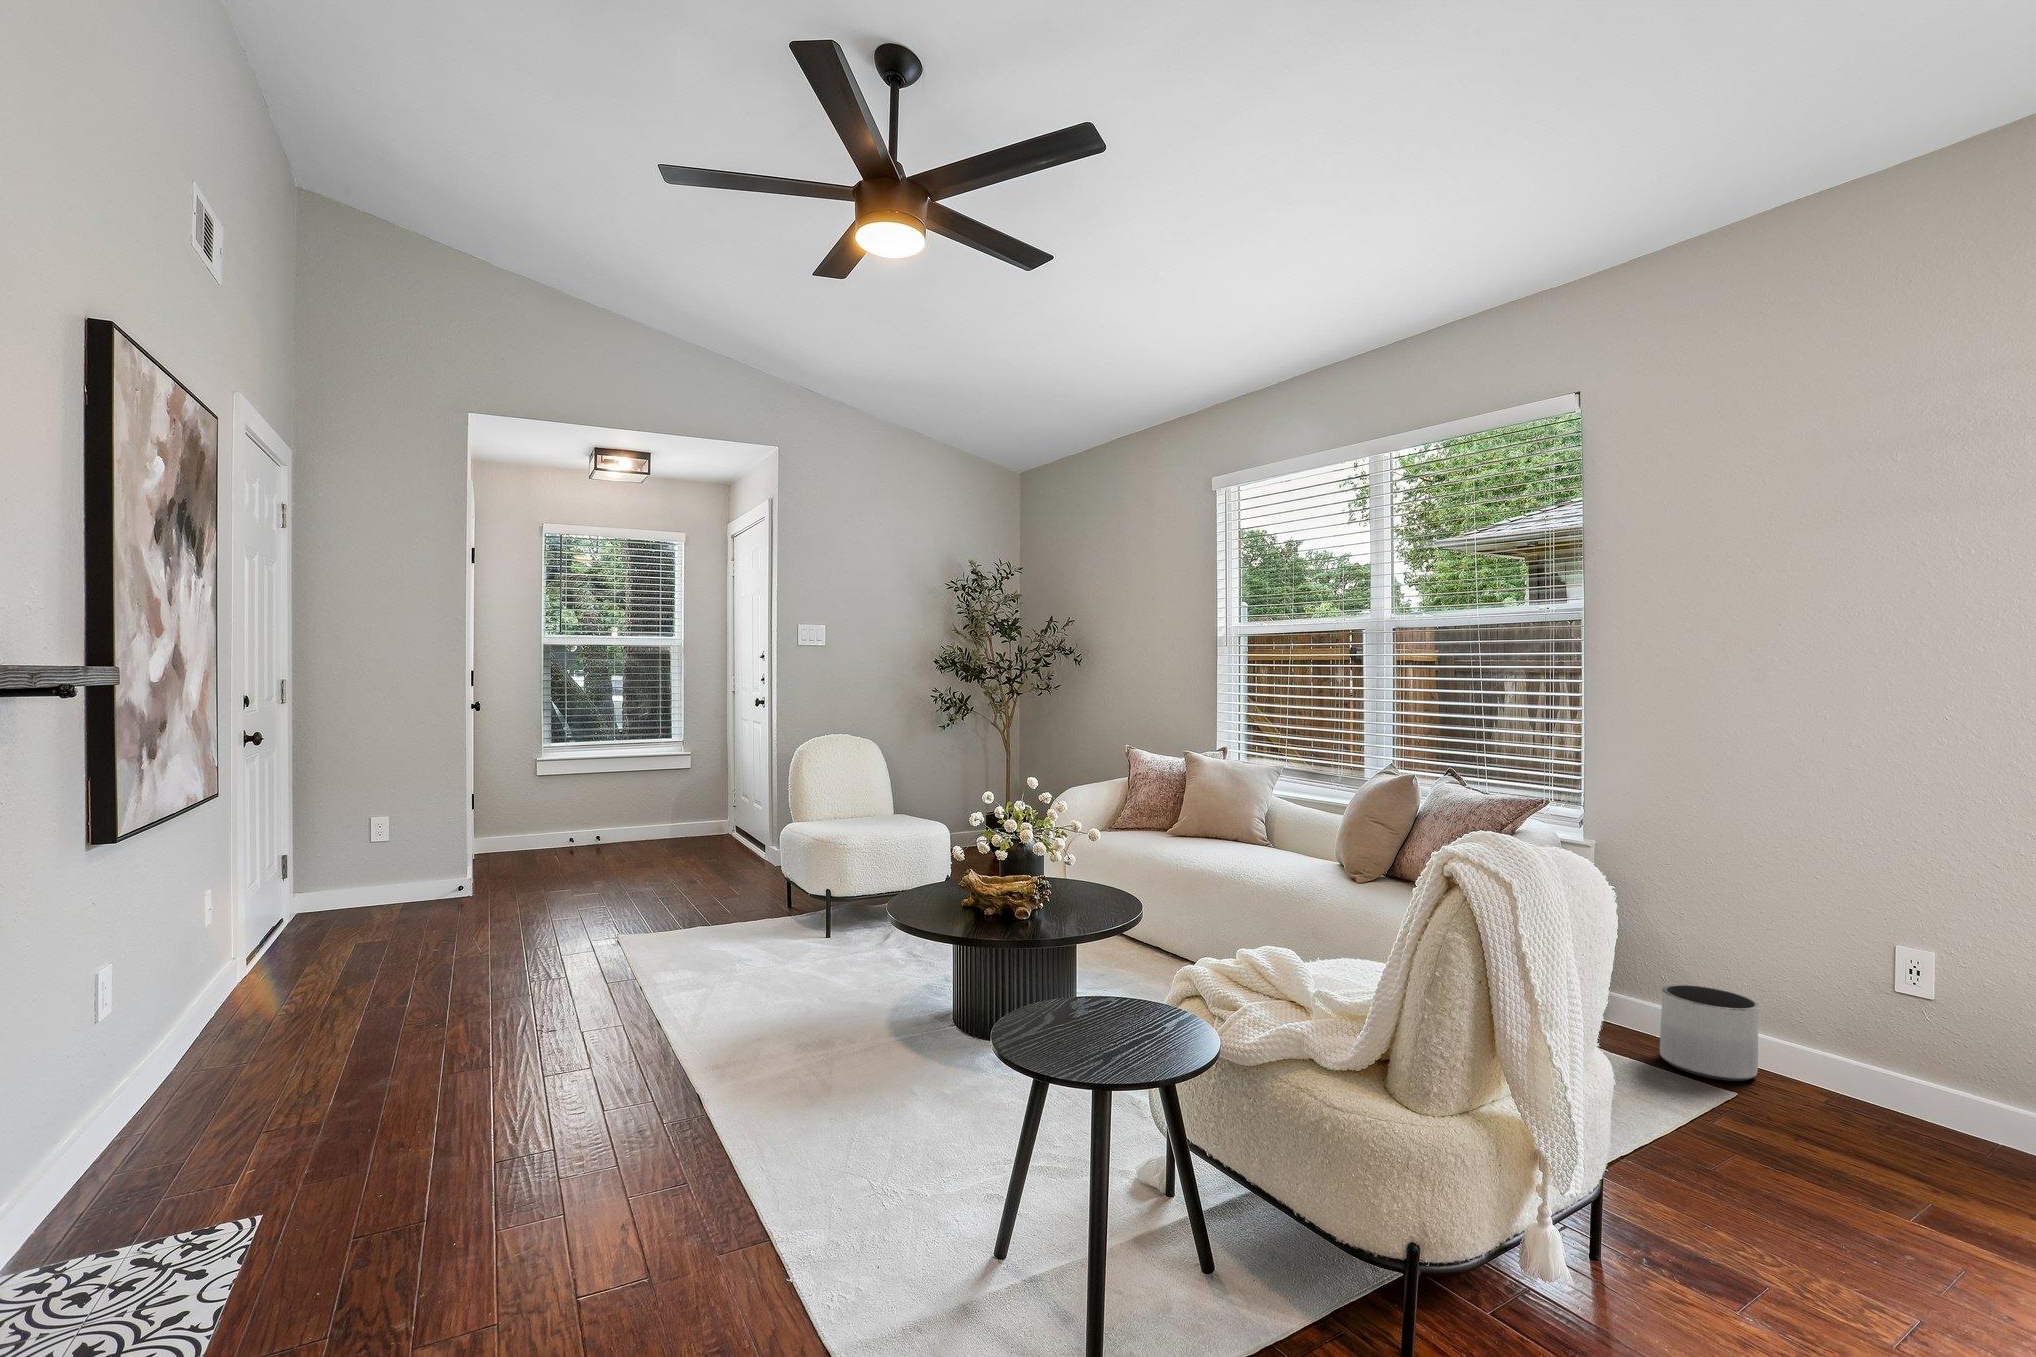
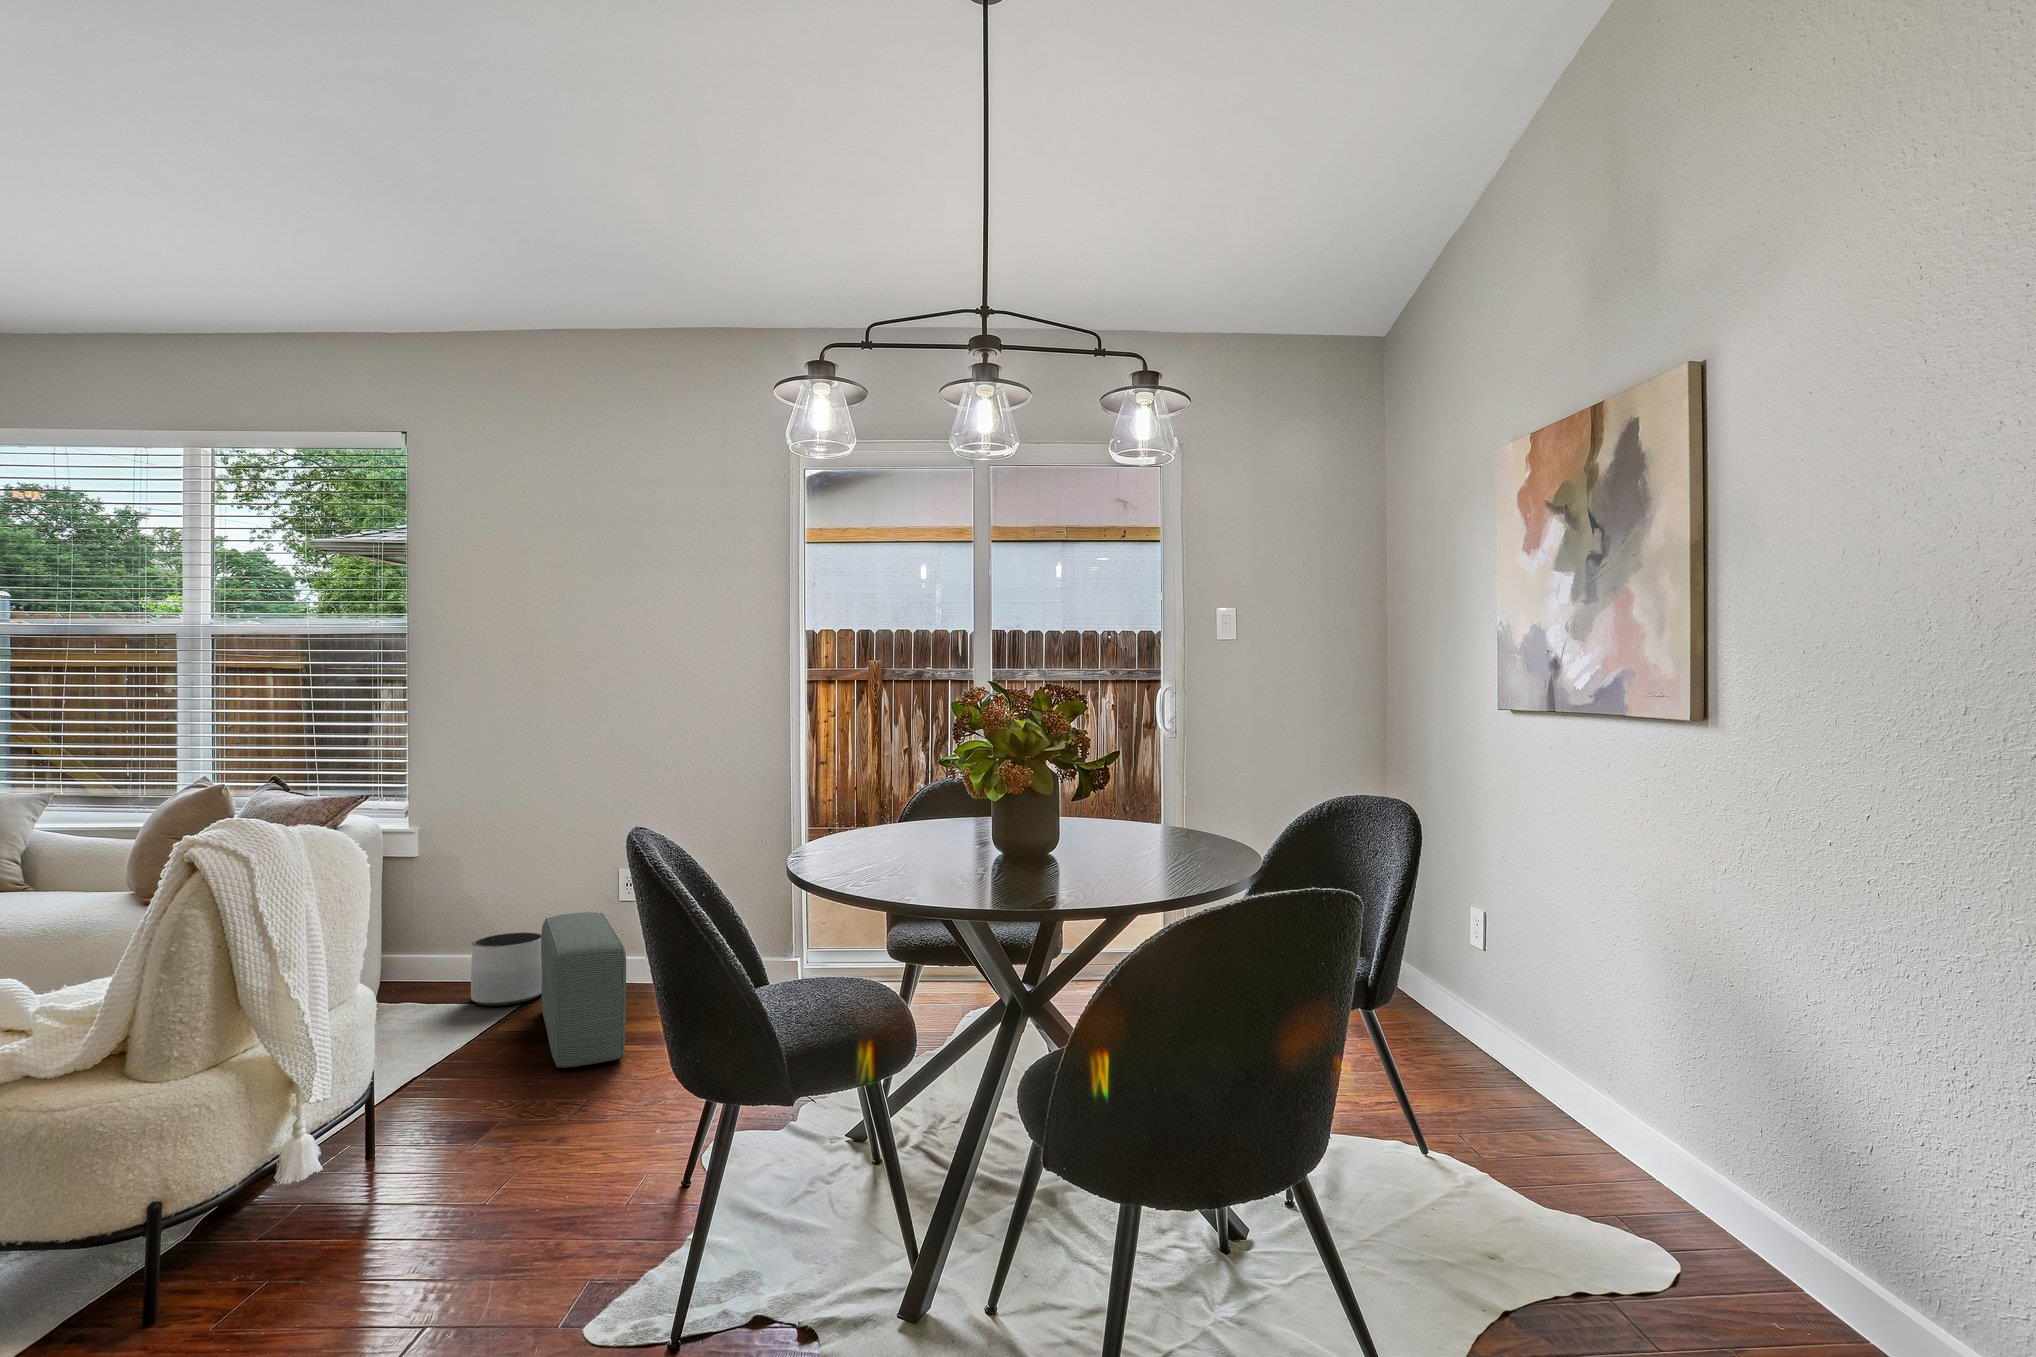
pouf: none [1767,987,1942,1237] -> present [541,912,626,1068]

